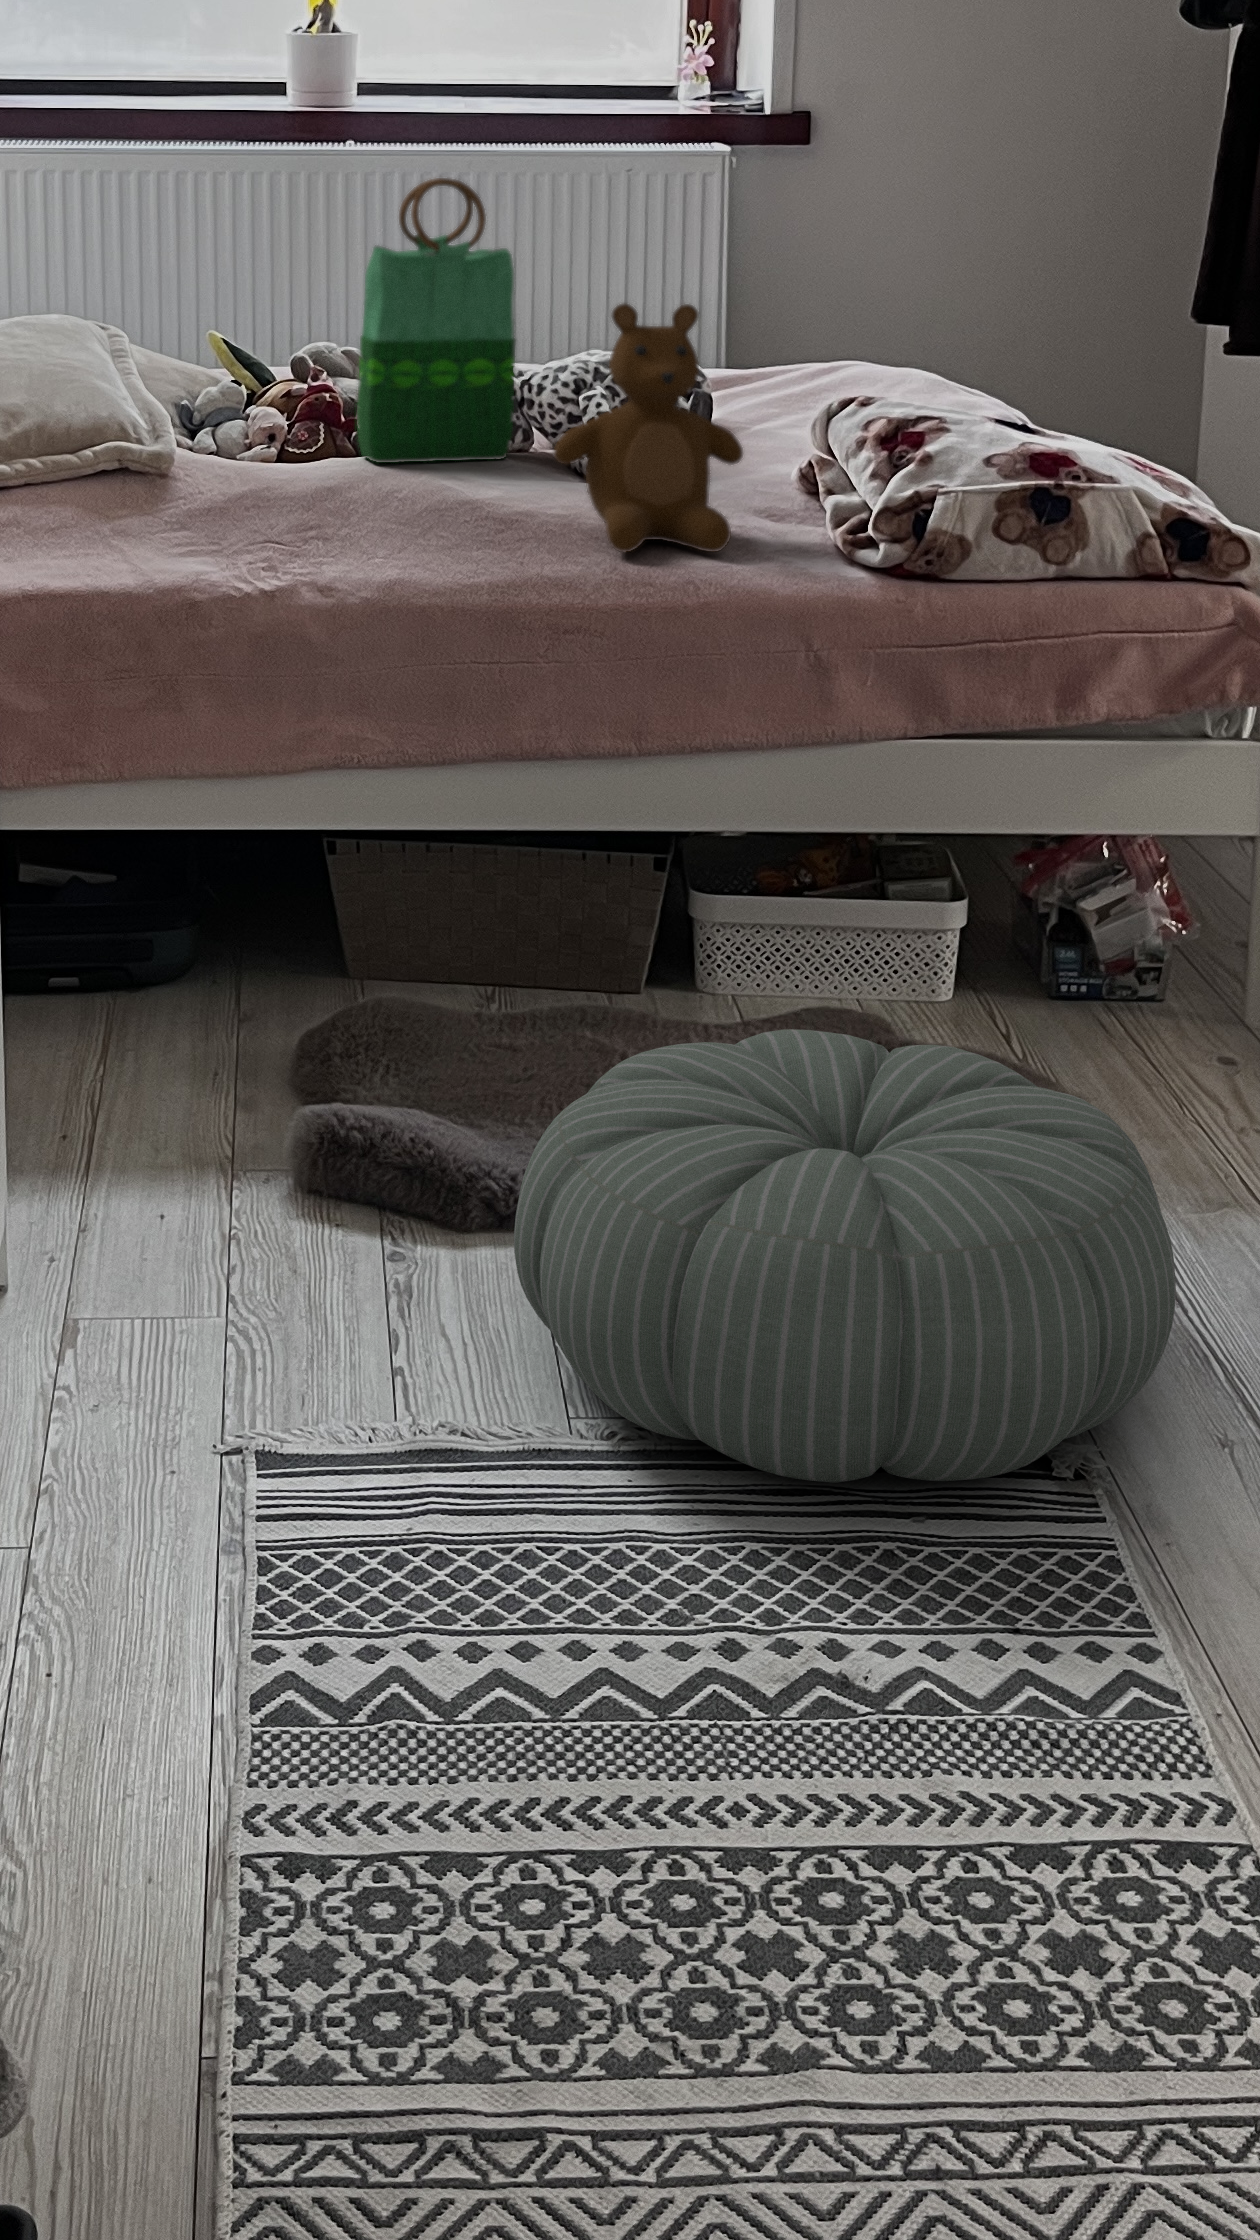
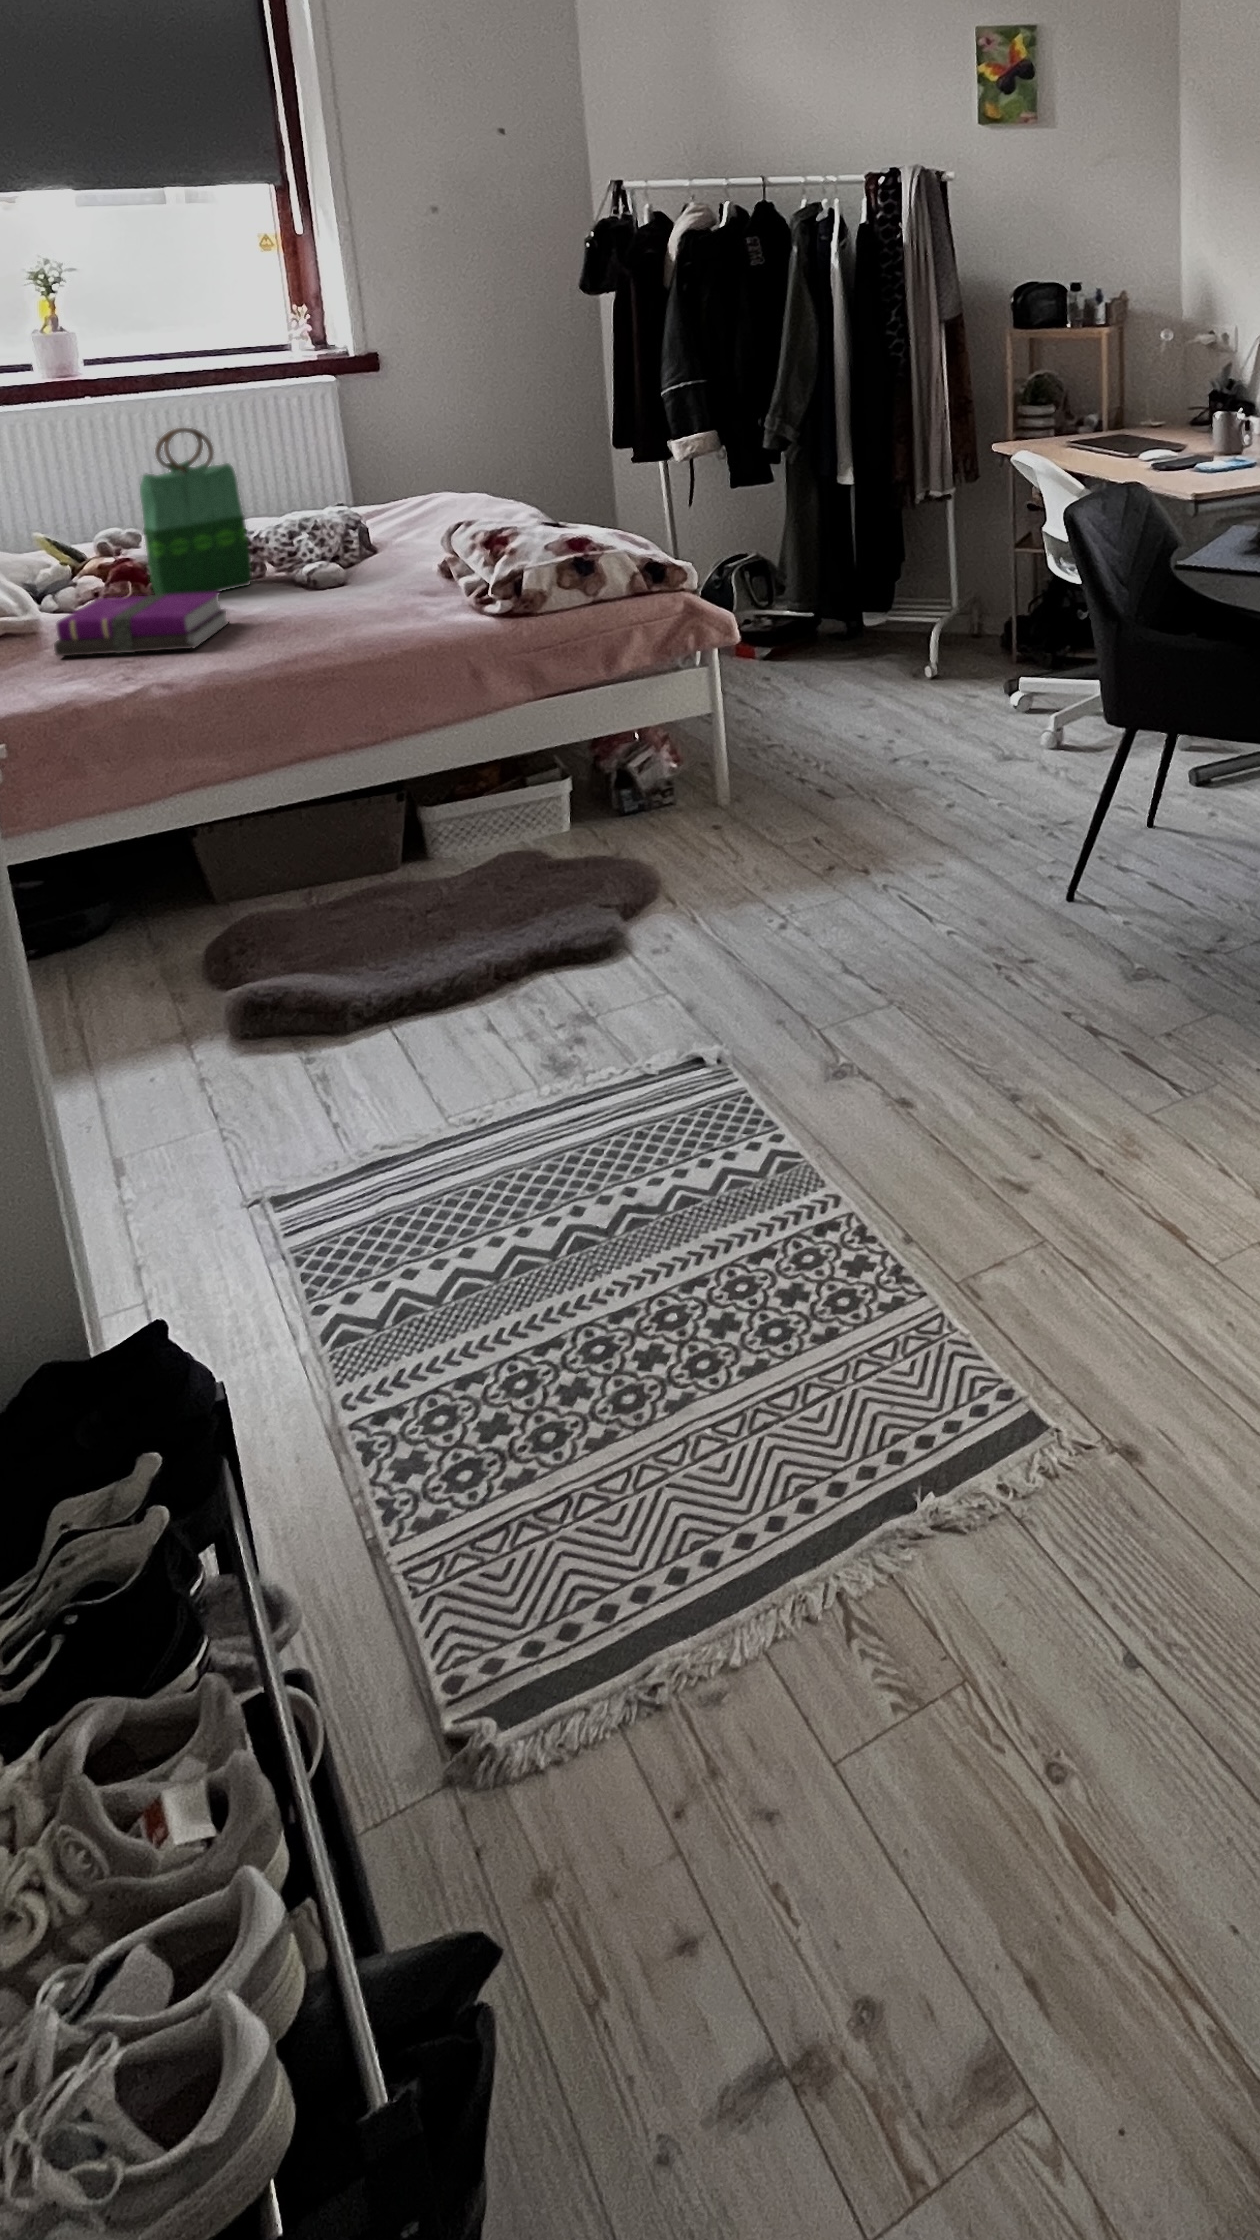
teddy bear: present [554,303,743,552] -> none [293,486,410,632]
notebook: none [186,434,452,535] -> present [54,592,228,656]
pouf: present [514,1029,1176,1483] -> none [393,865,750,1114]

